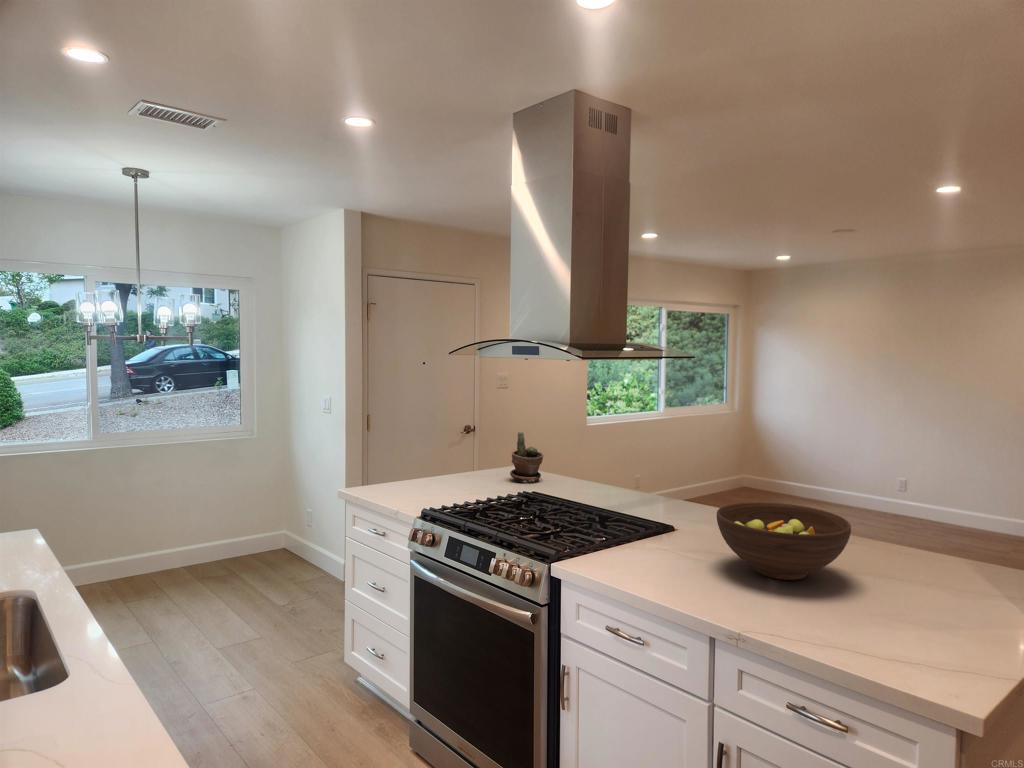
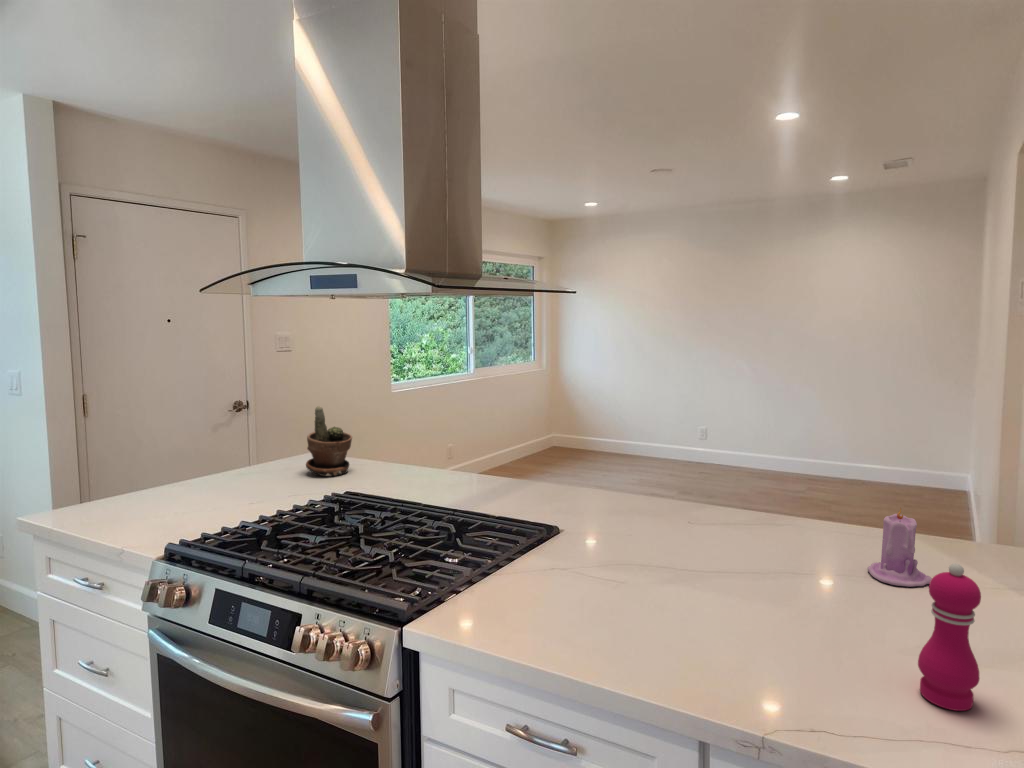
fruit bowl: present [717,502,851,580] -> none [646,488,835,604]
candle: none [903,528,951,589] -> present [867,508,932,587]
pepper mill: none [857,546,894,640] -> present [918,563,981,711]

